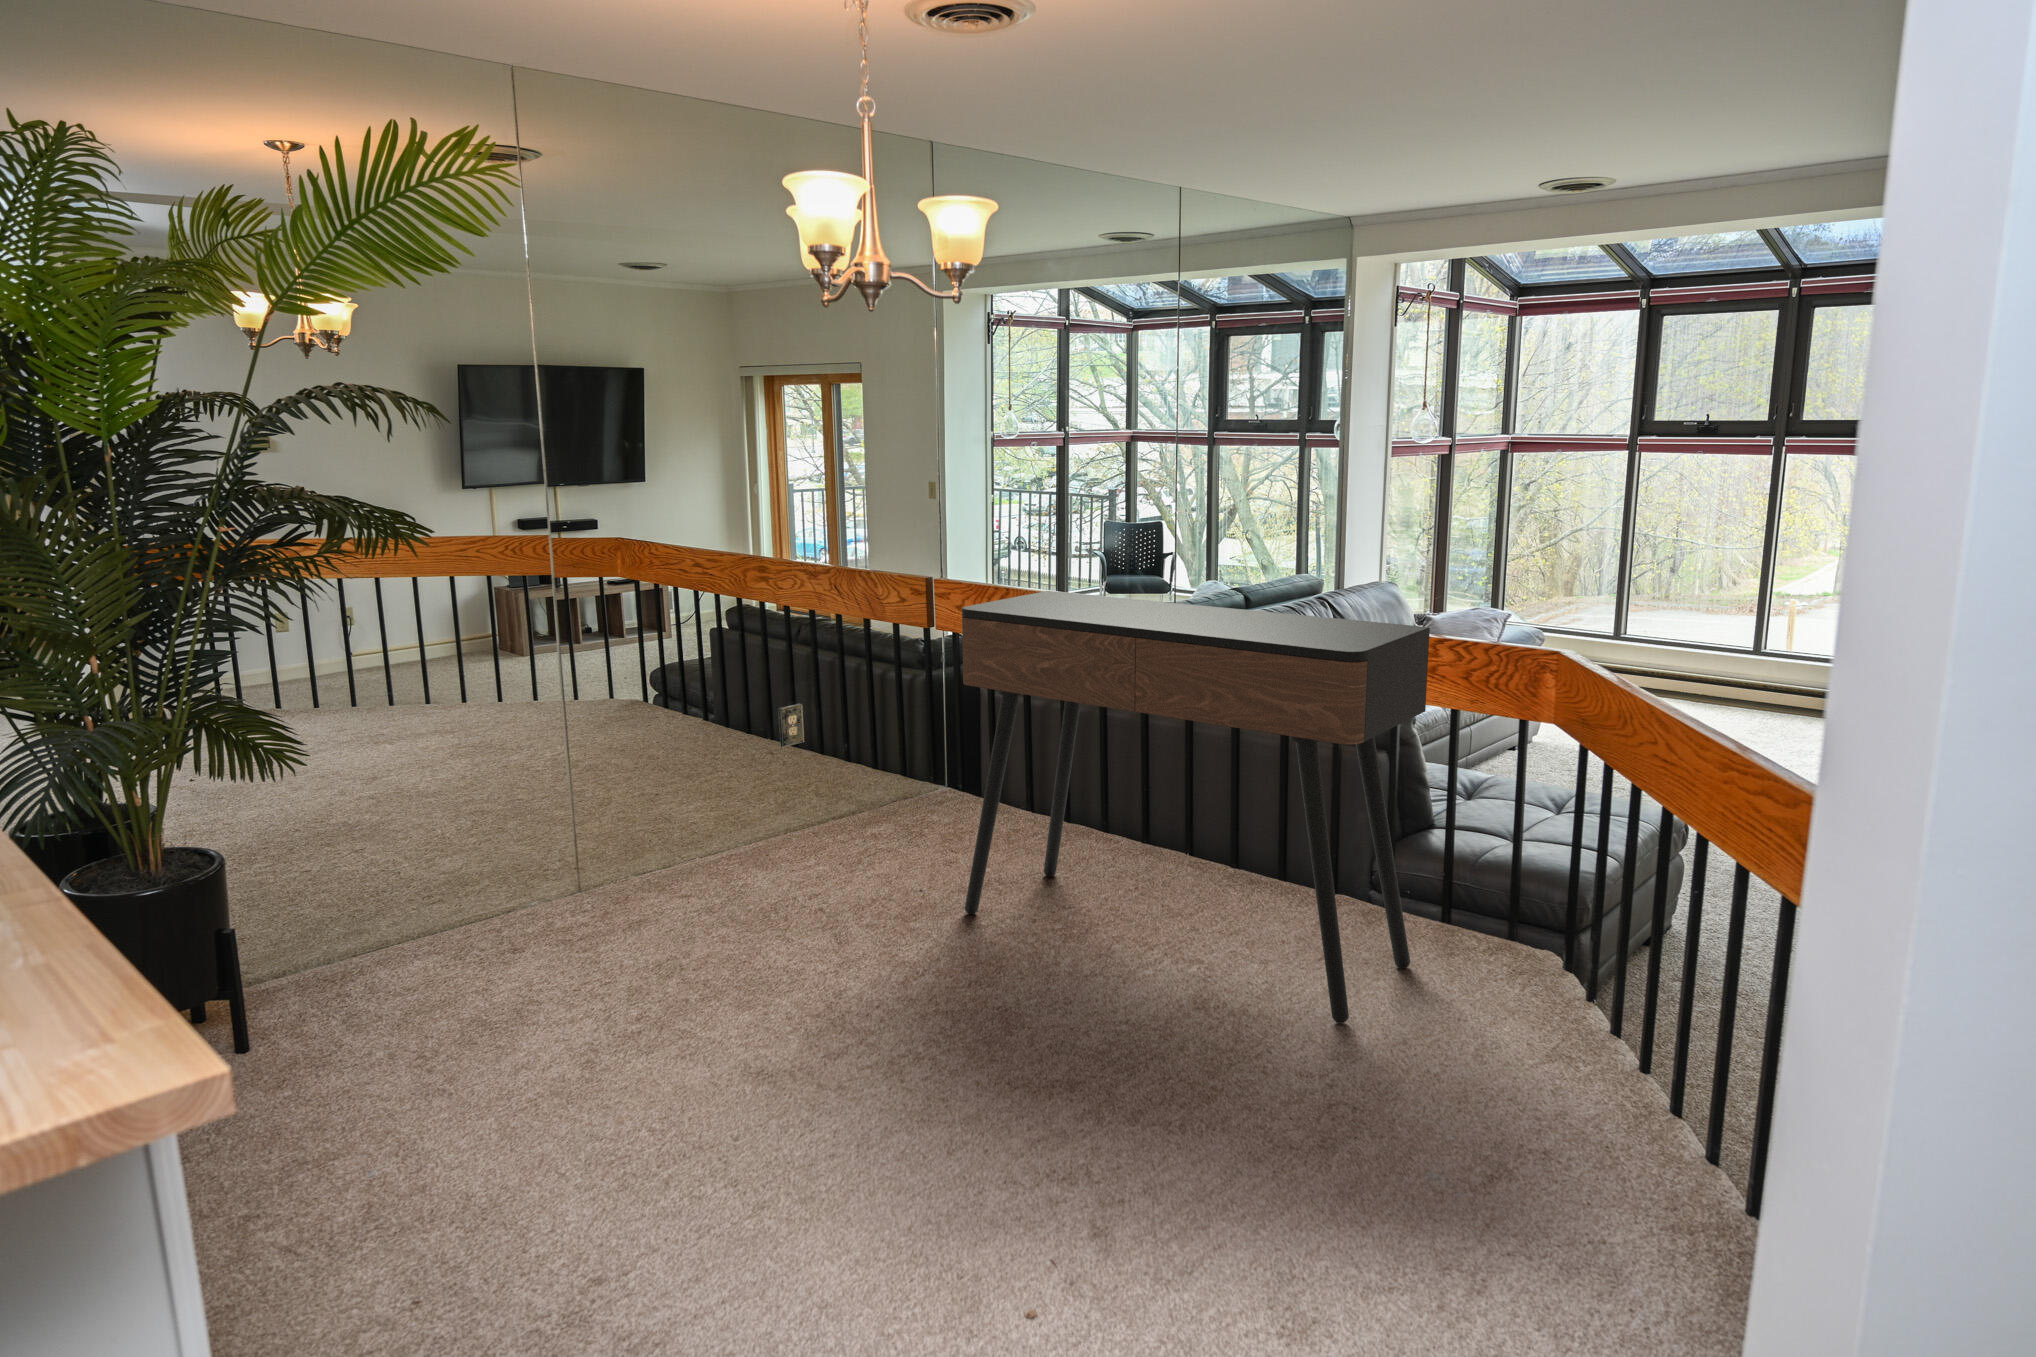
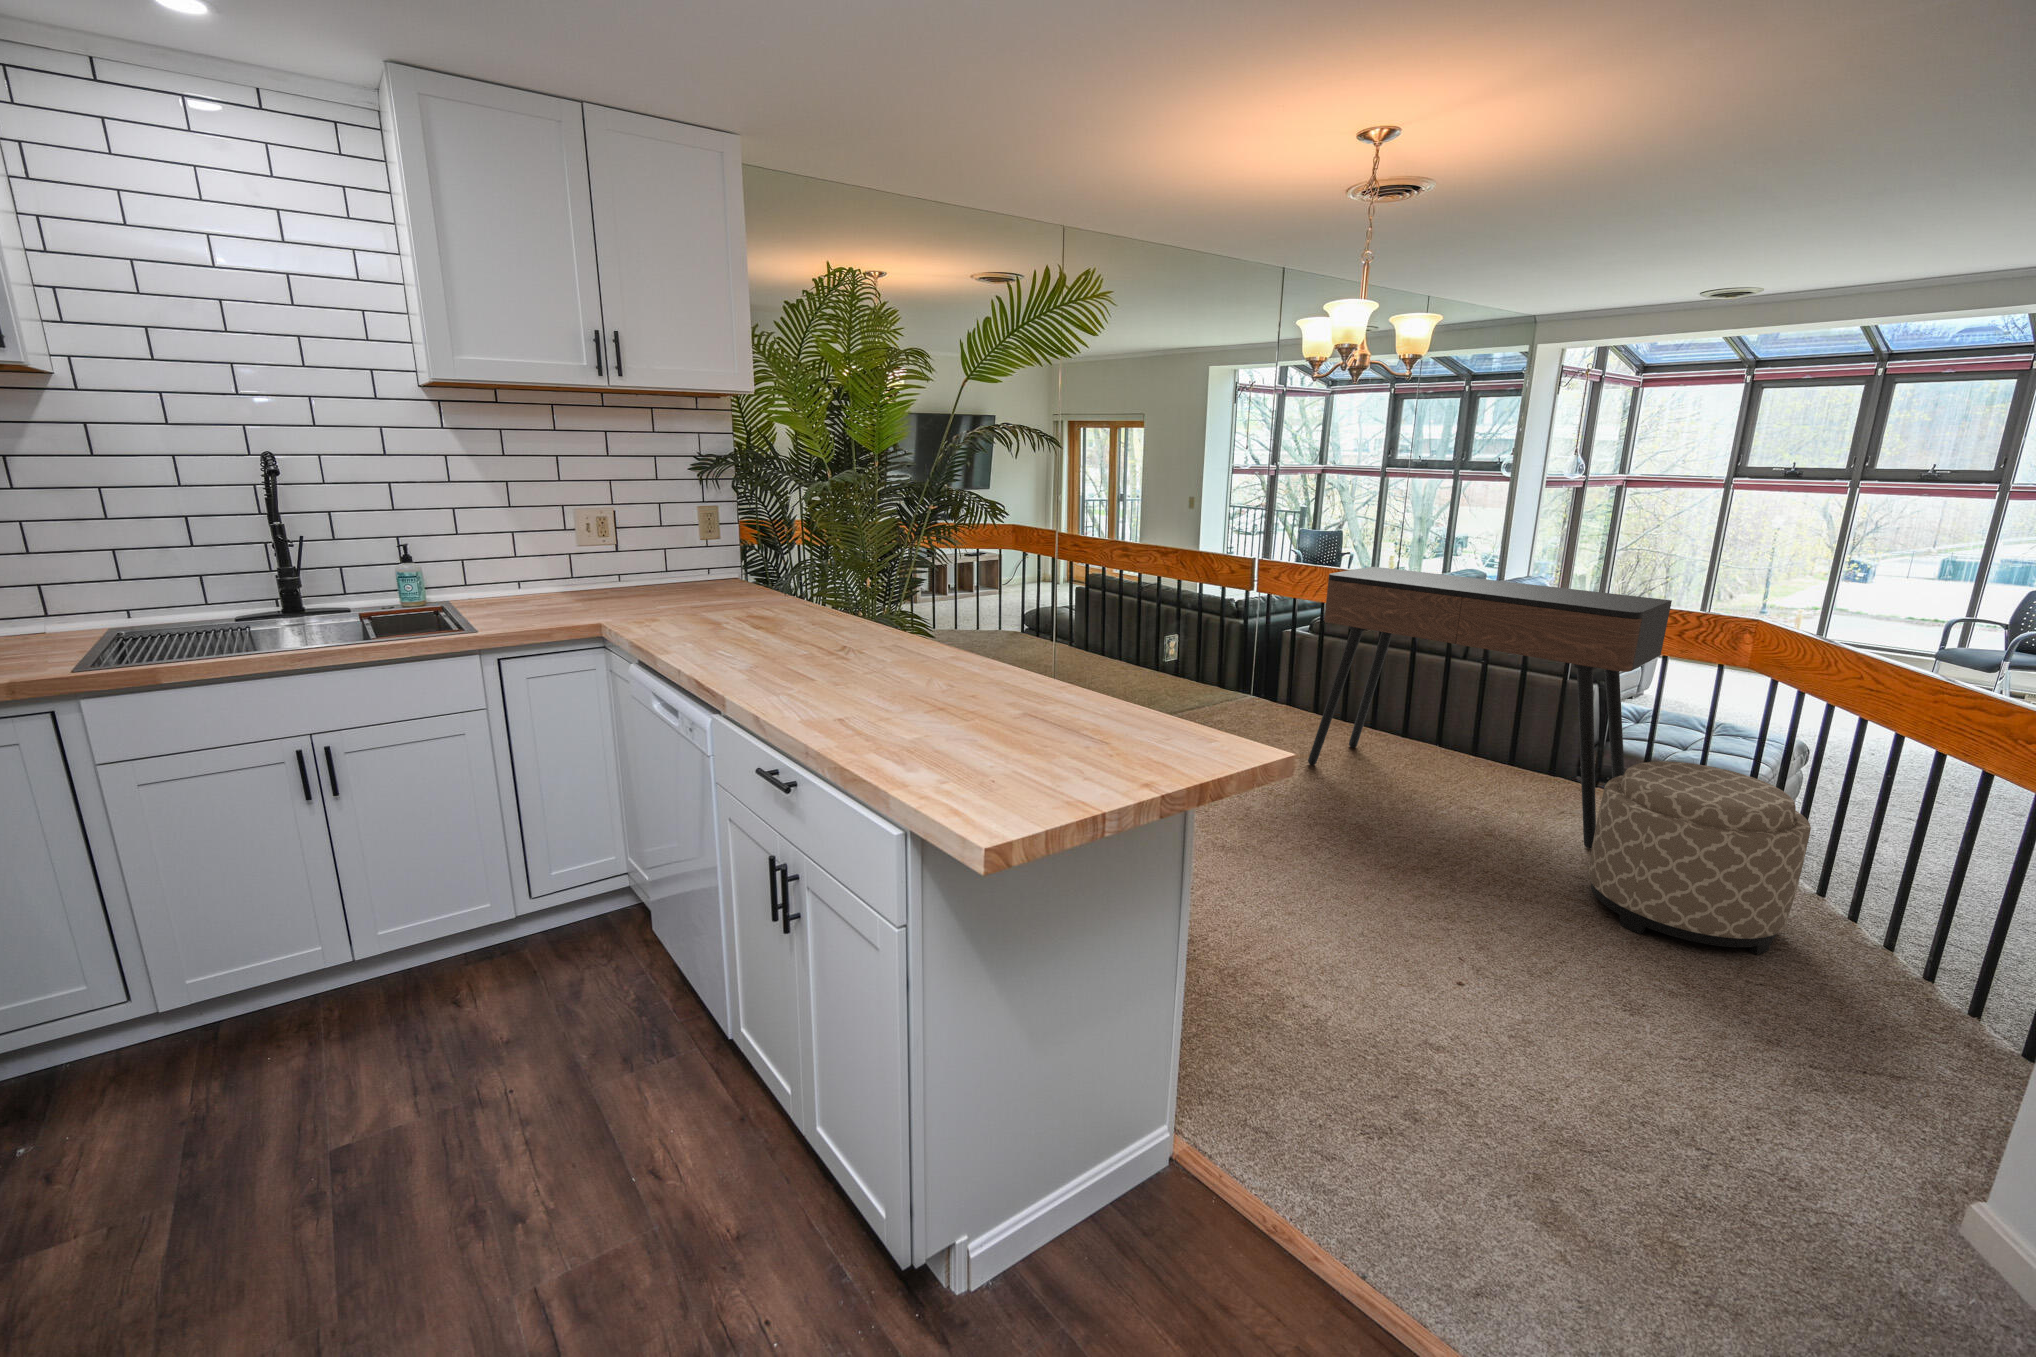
ottoman: none [1304,885,1582,1192] -> present [1588,761,1811,955]

